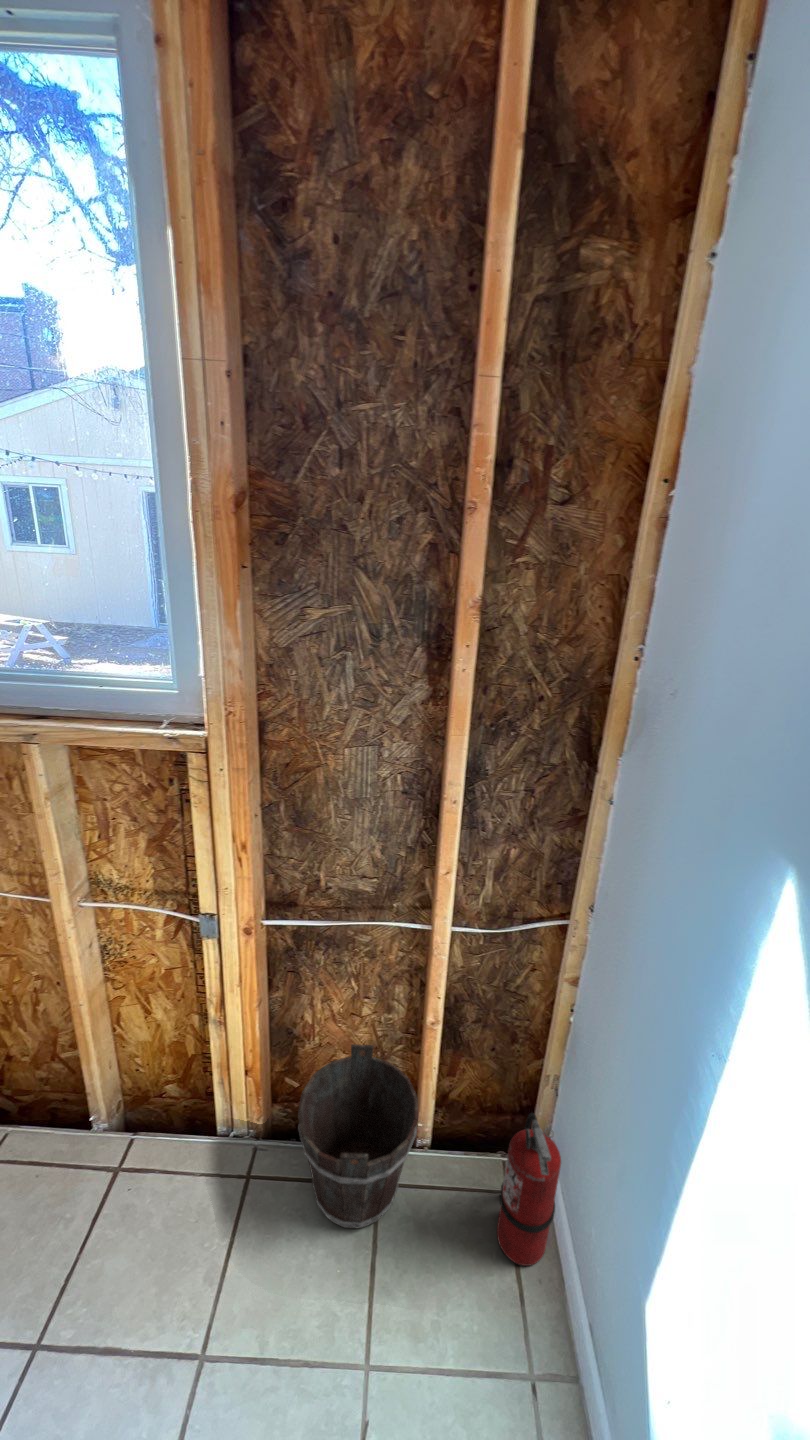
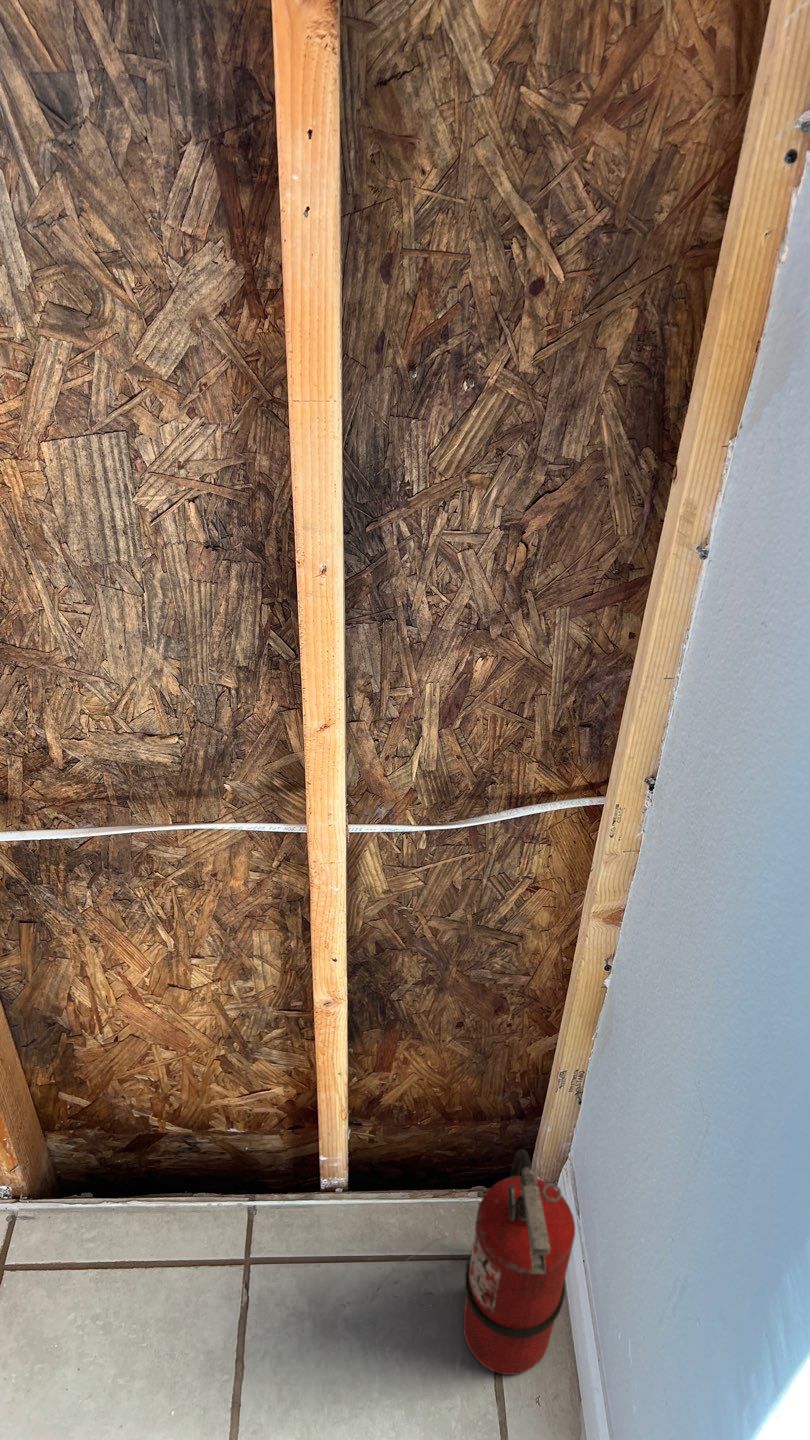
bucket: present [298,1044,418,1228] -> none [69,1037,307,1337]

